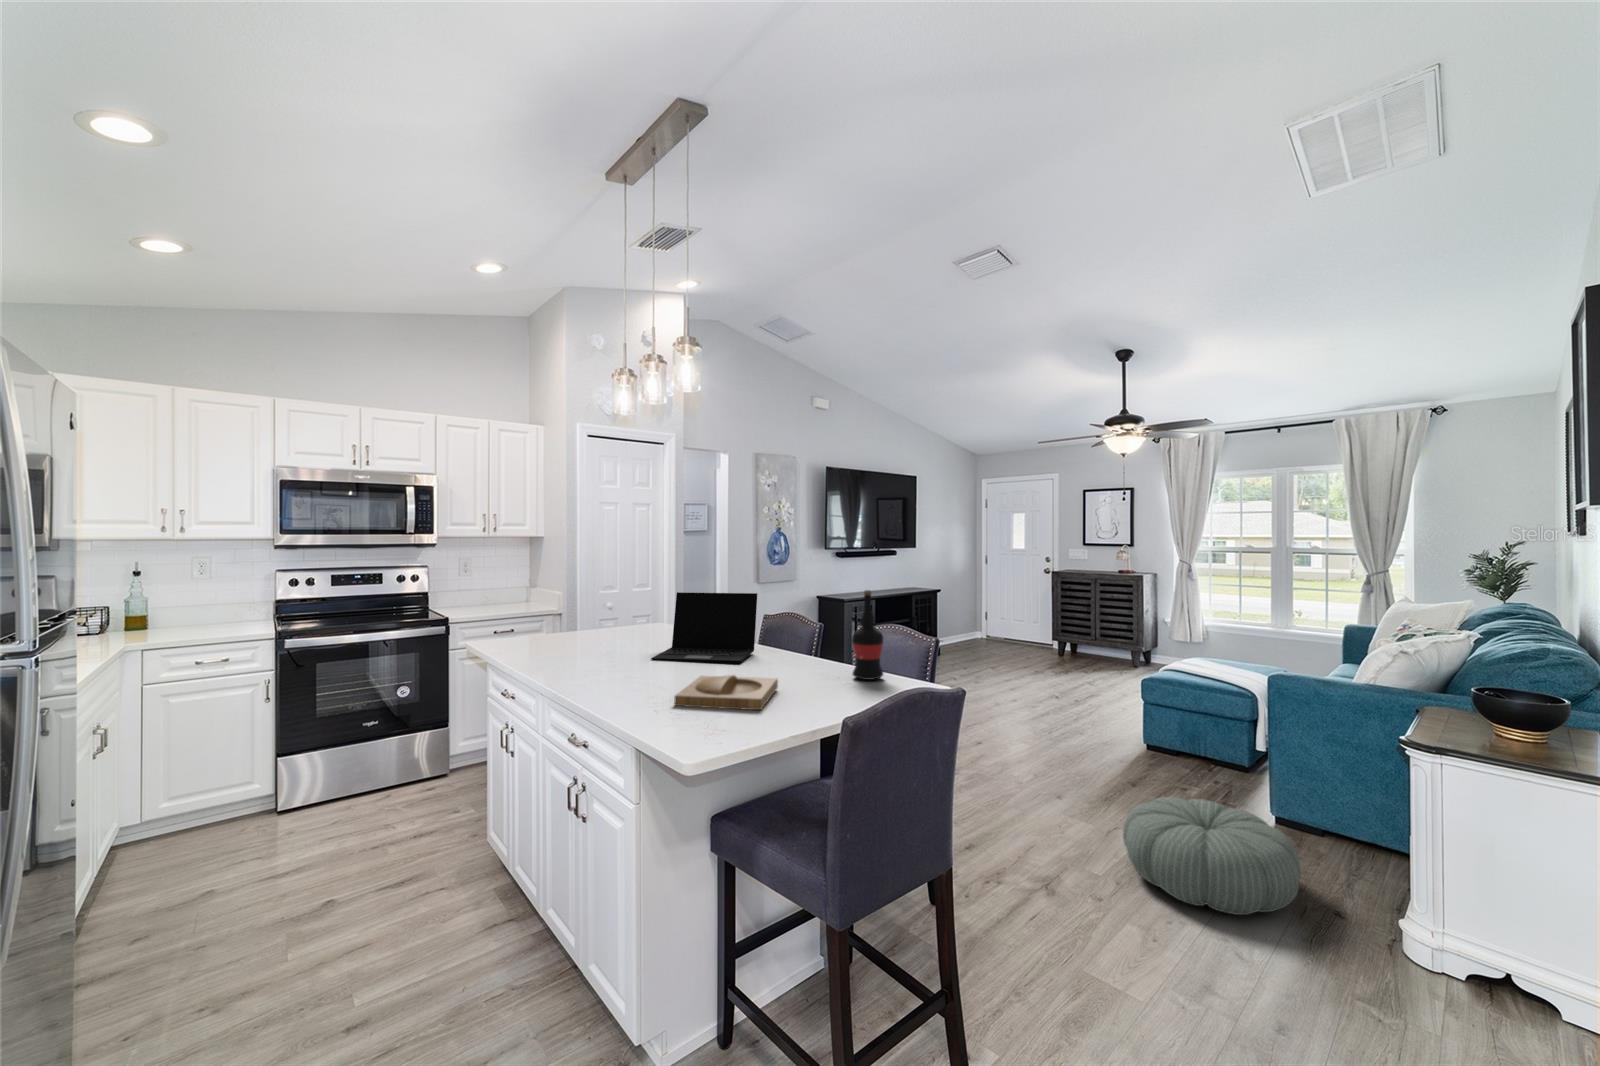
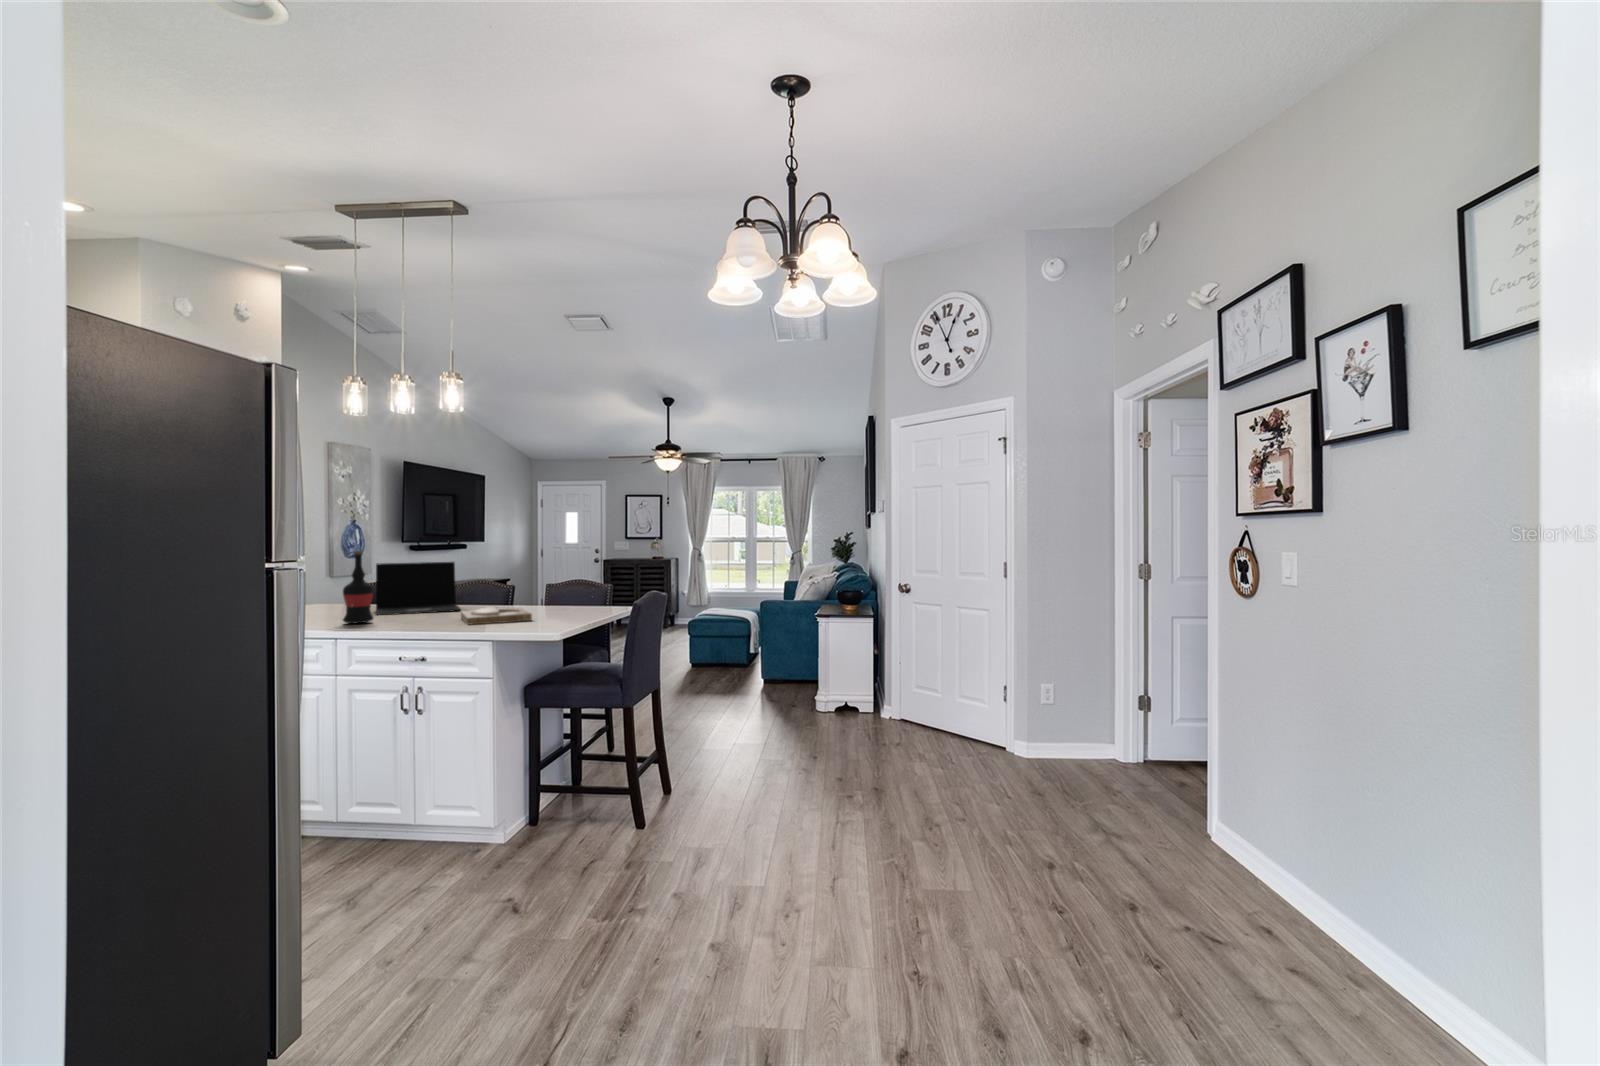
wine bottle: present [852,590,883,680] -> present [343,551,374,623]
pouf: present [1123,797,1301,915] -> none [695,672,779,722]

